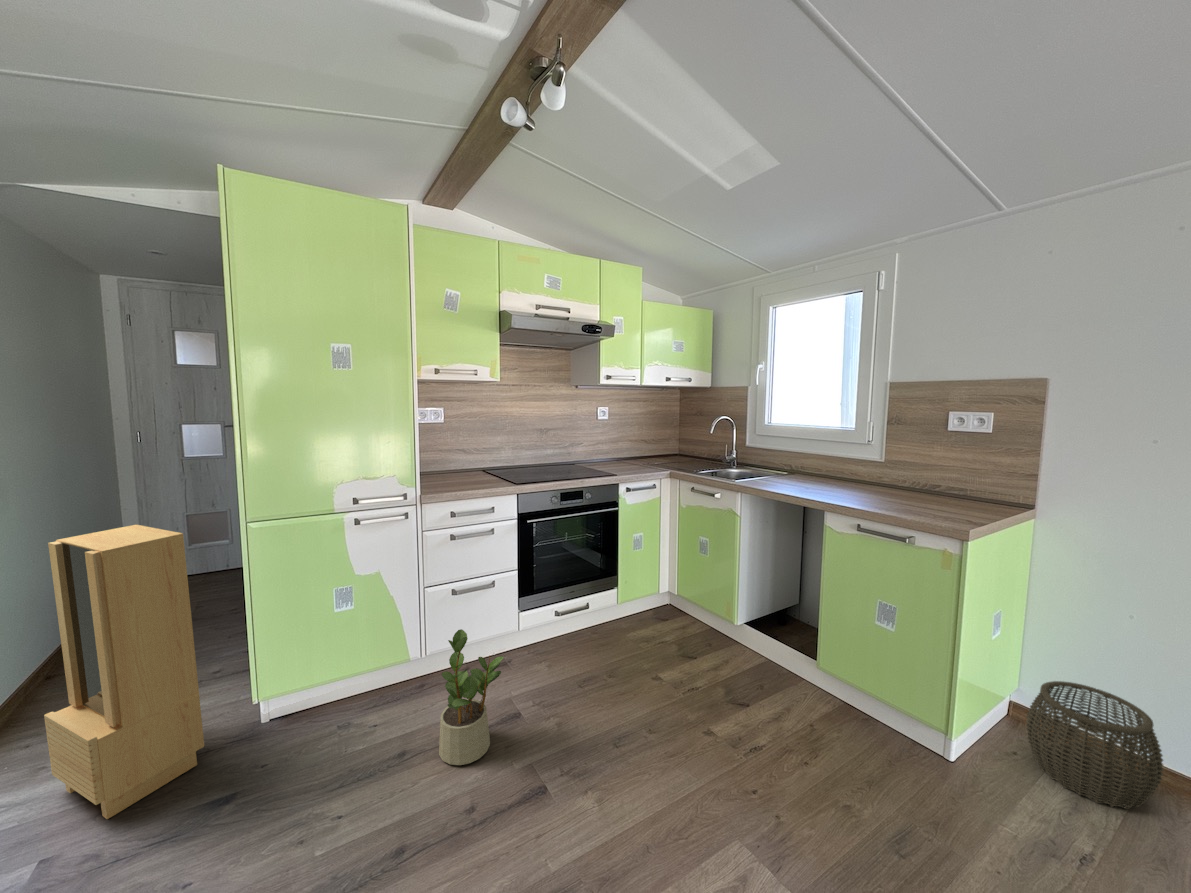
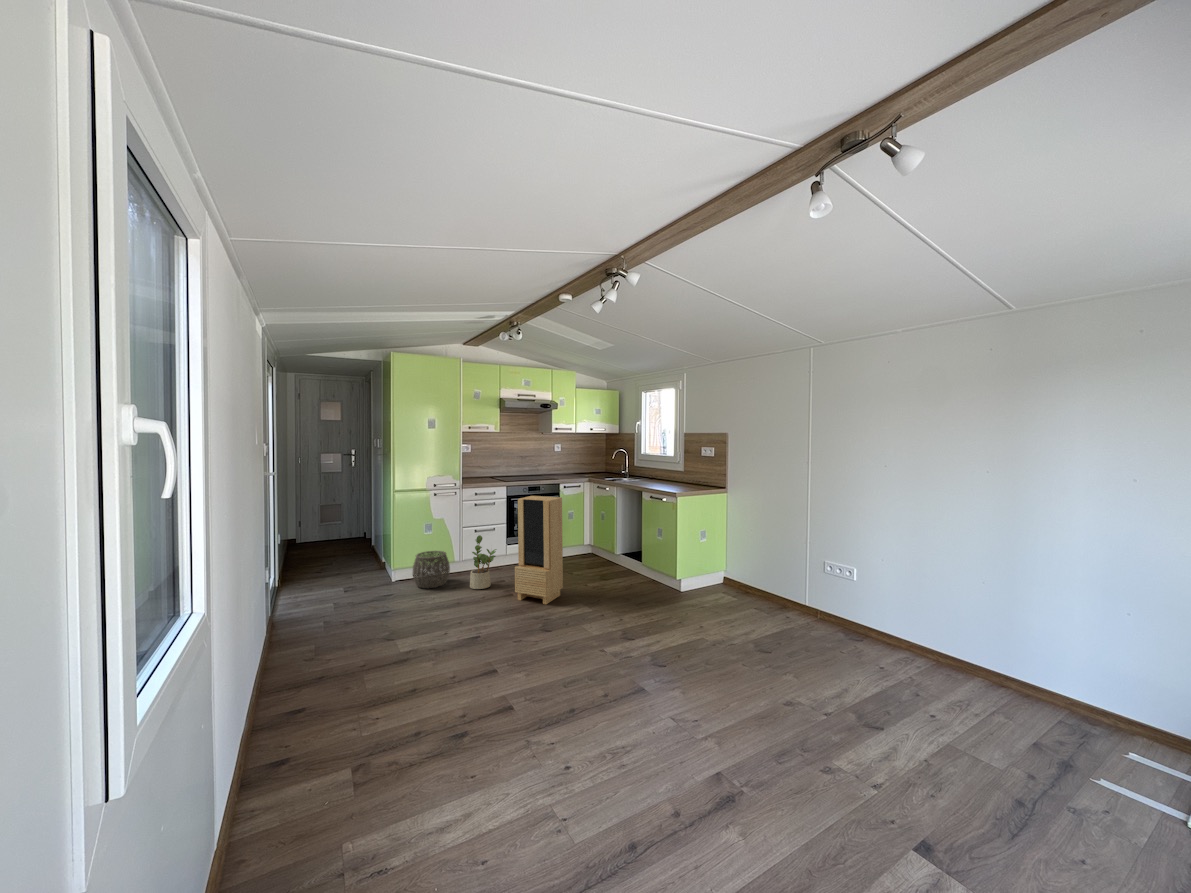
storage cabinet: present [44,525,204,819] -> present [515,496,563,604]
woven basket: present [1026,681,1163,809] -> present [413,551,450,588]

